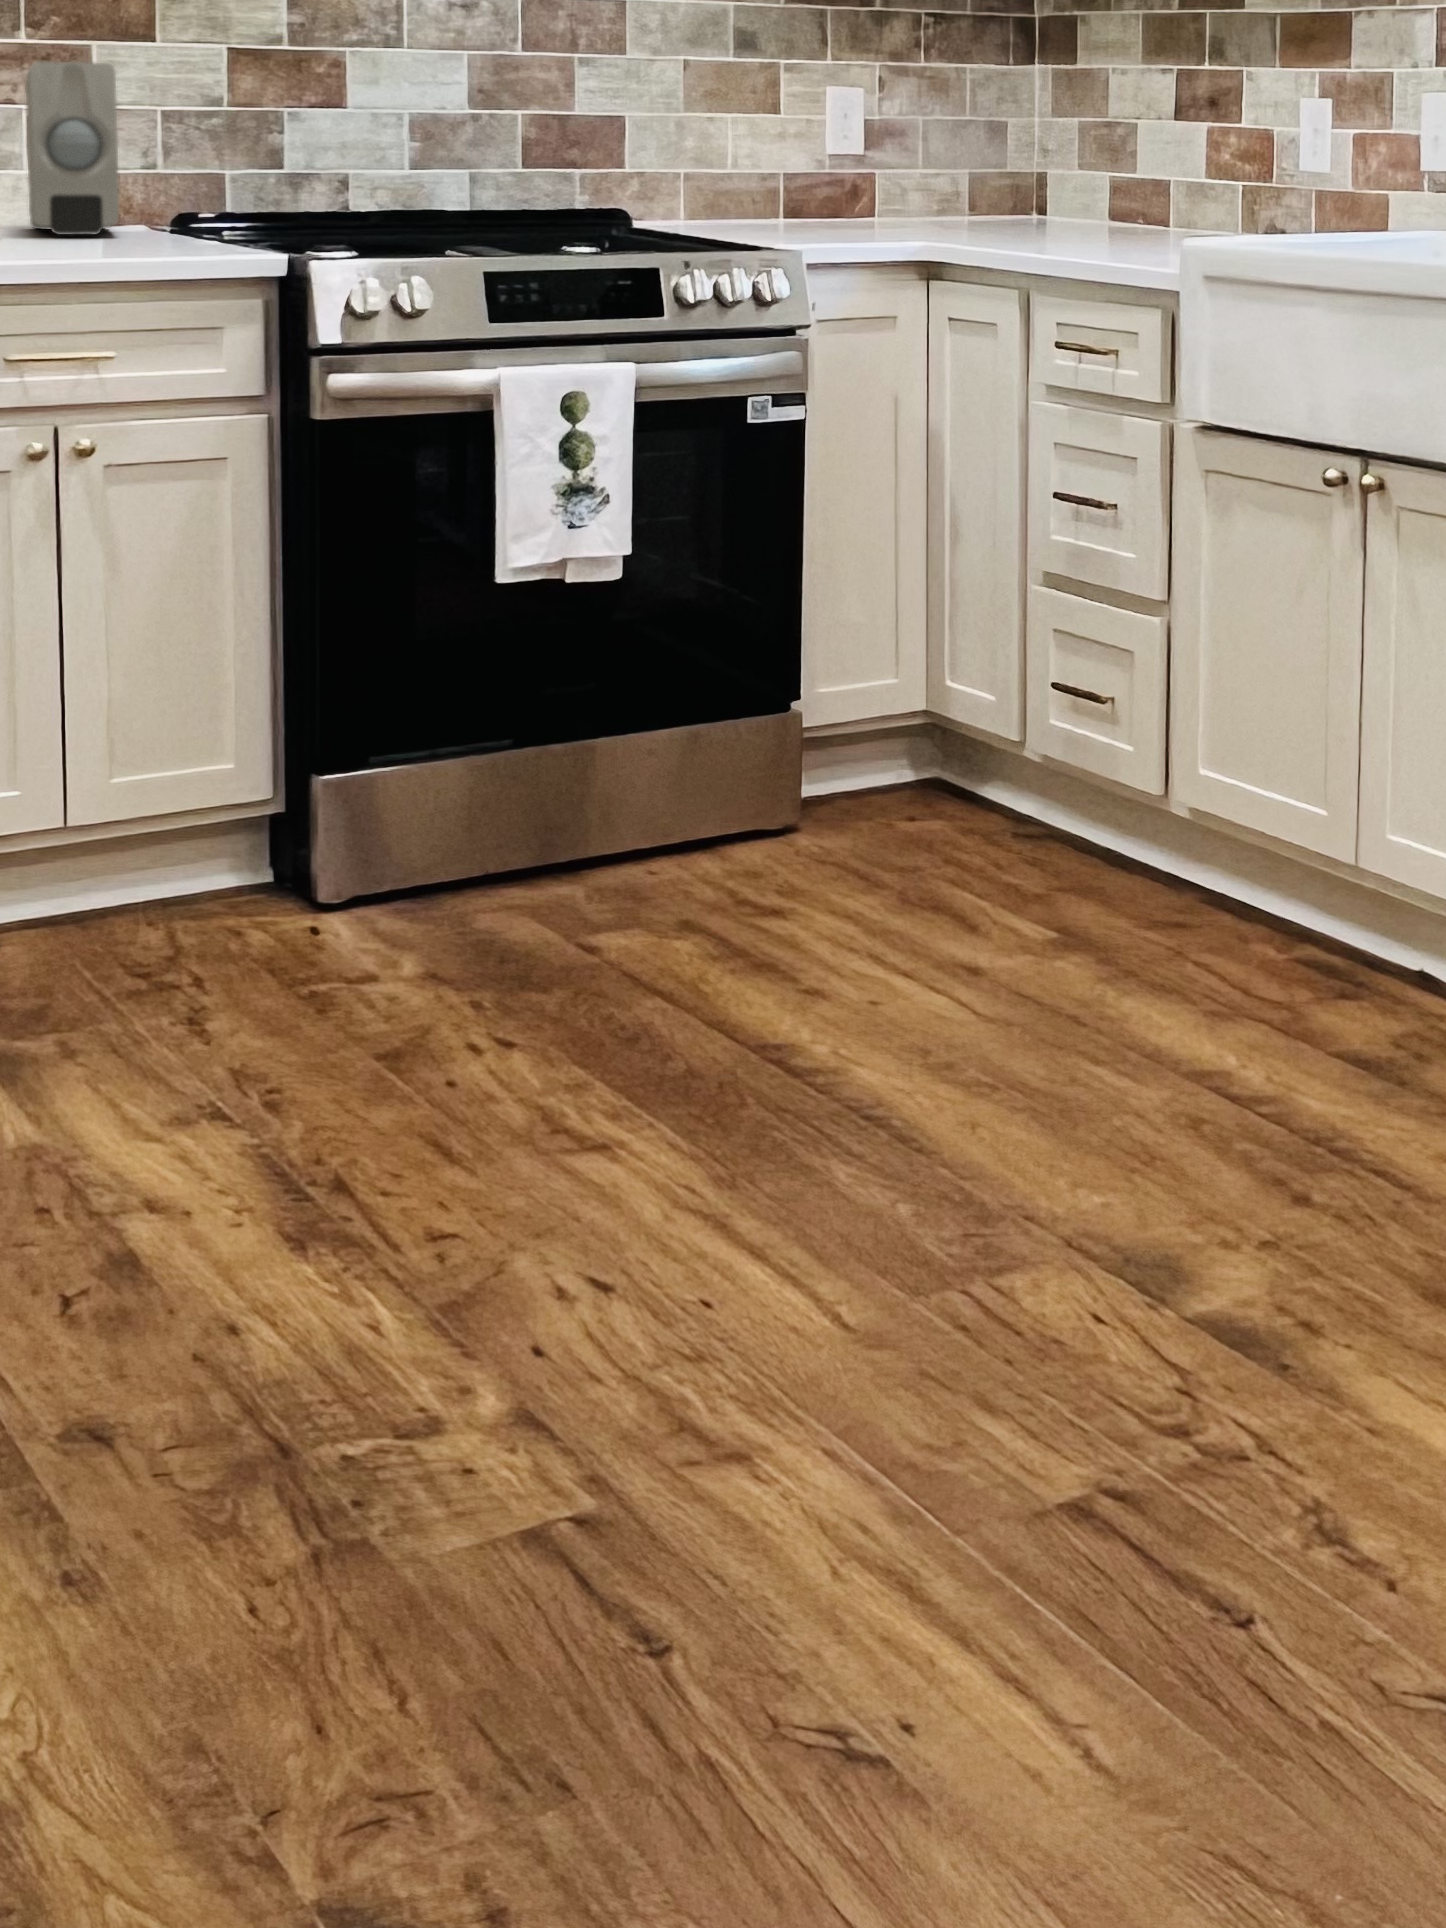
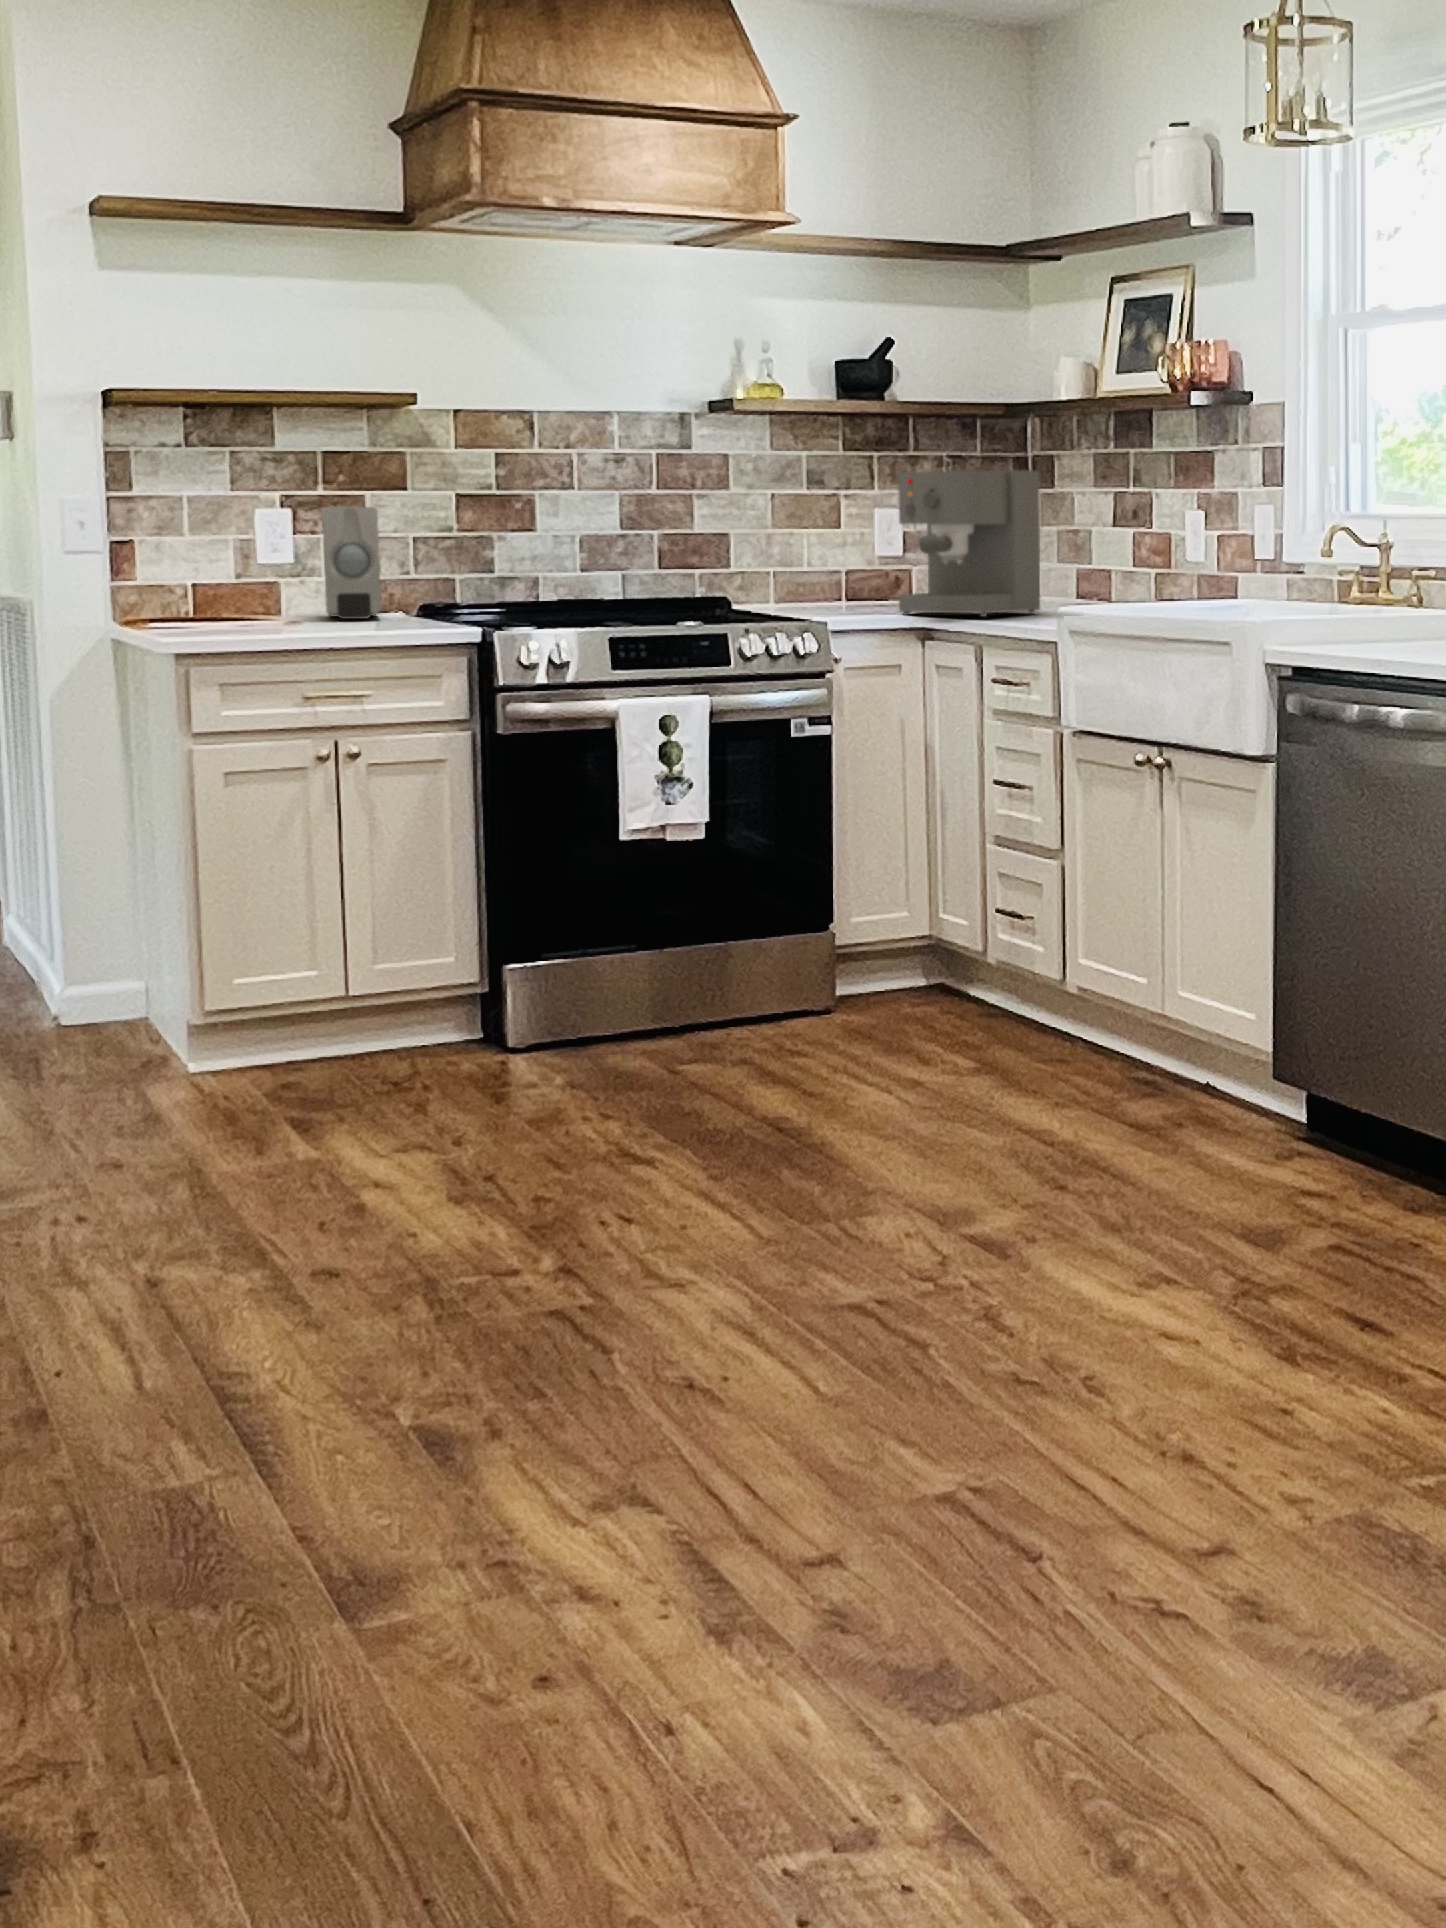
coffee maker: none [888,32,1092,247] -> present [898,470,1040,617]

